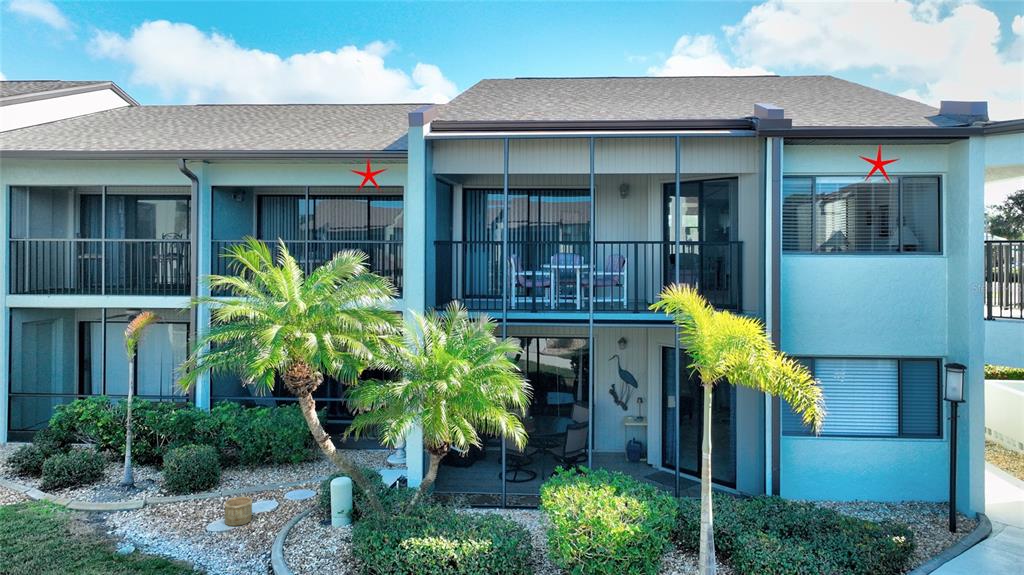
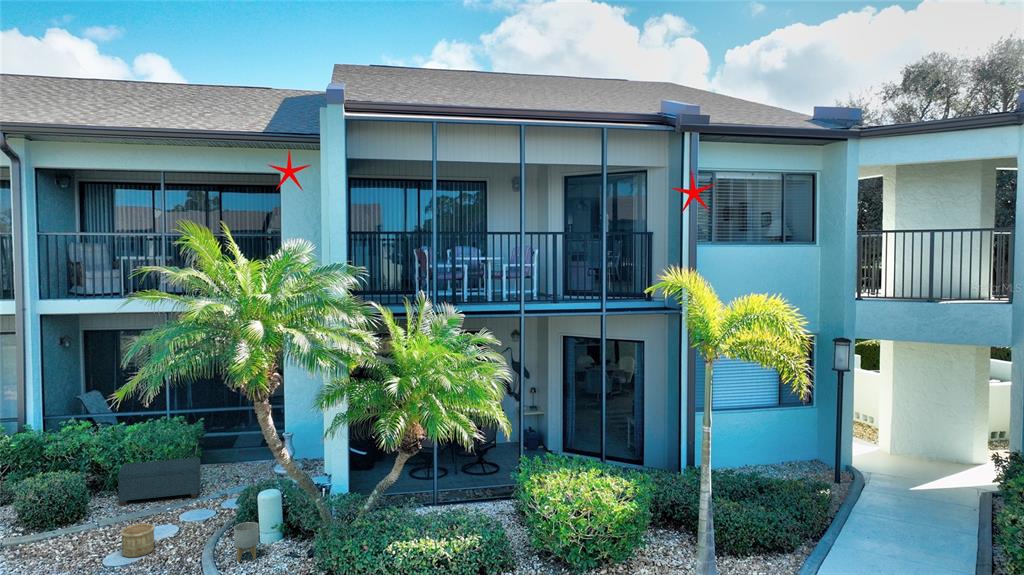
bench: none [246,443,315,479] -> present [118,458,201,506]
planter: none [304,506,326,542] -> present [234,522,259,562]

